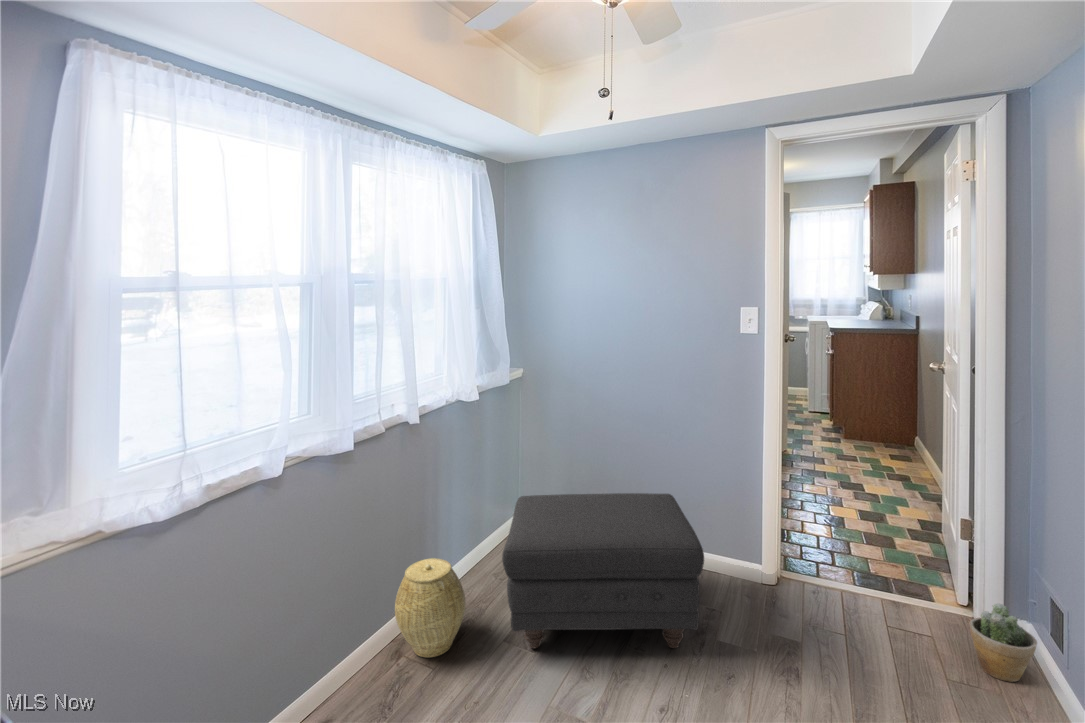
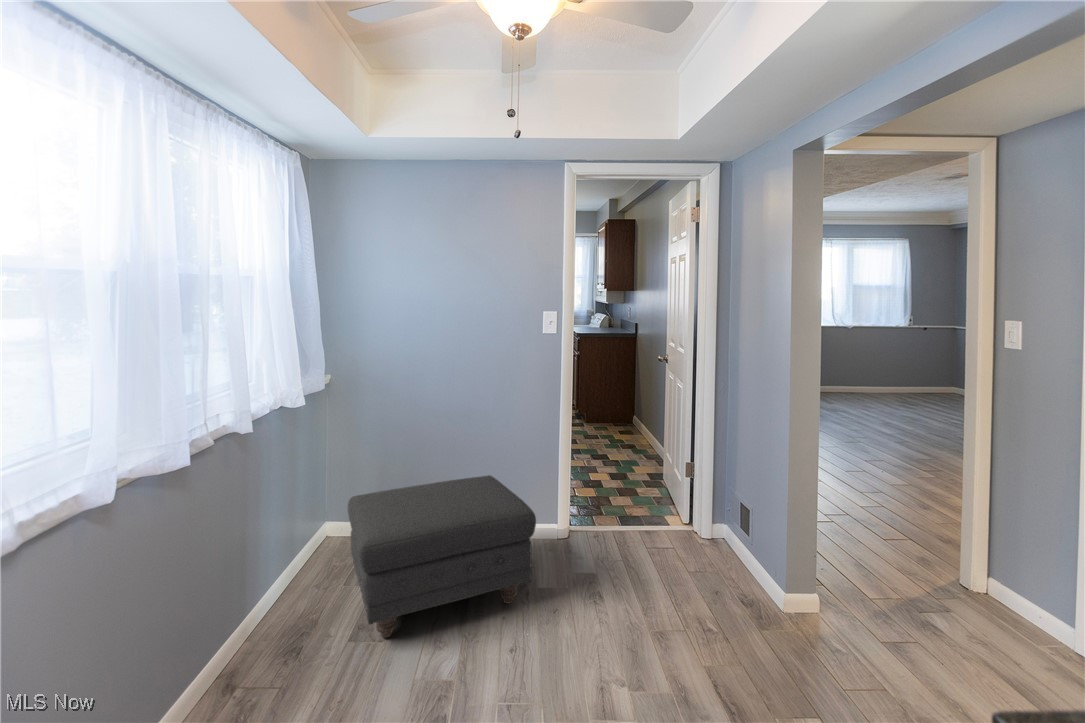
woven basket: present [395,558,465,657] -> none [228,573,312,680]
potted plant: present [970,603,1037,682] -> none [696,518,732,568]

